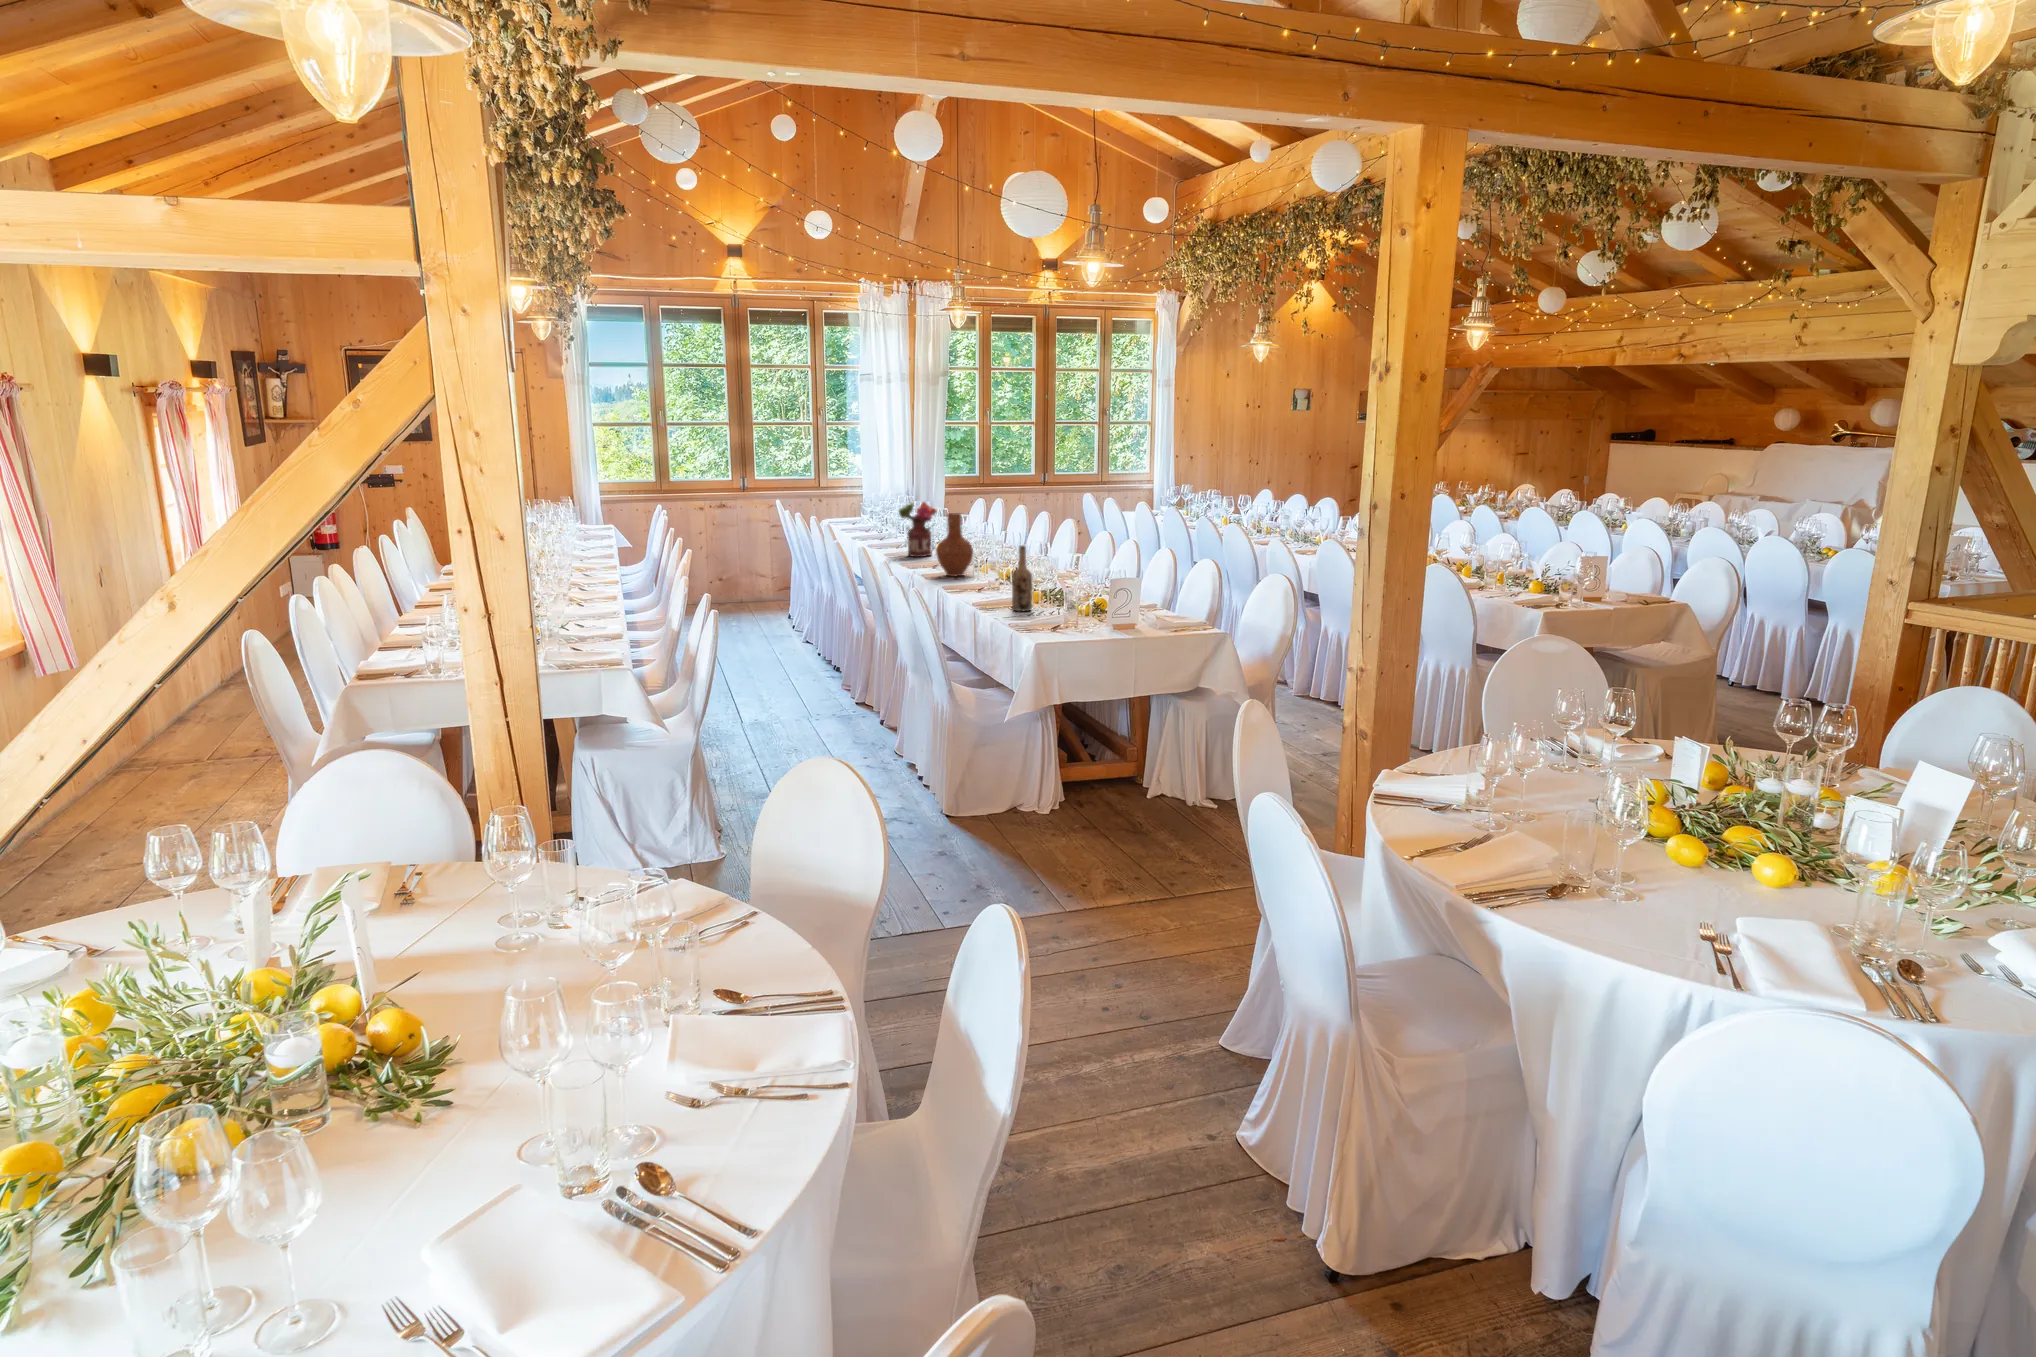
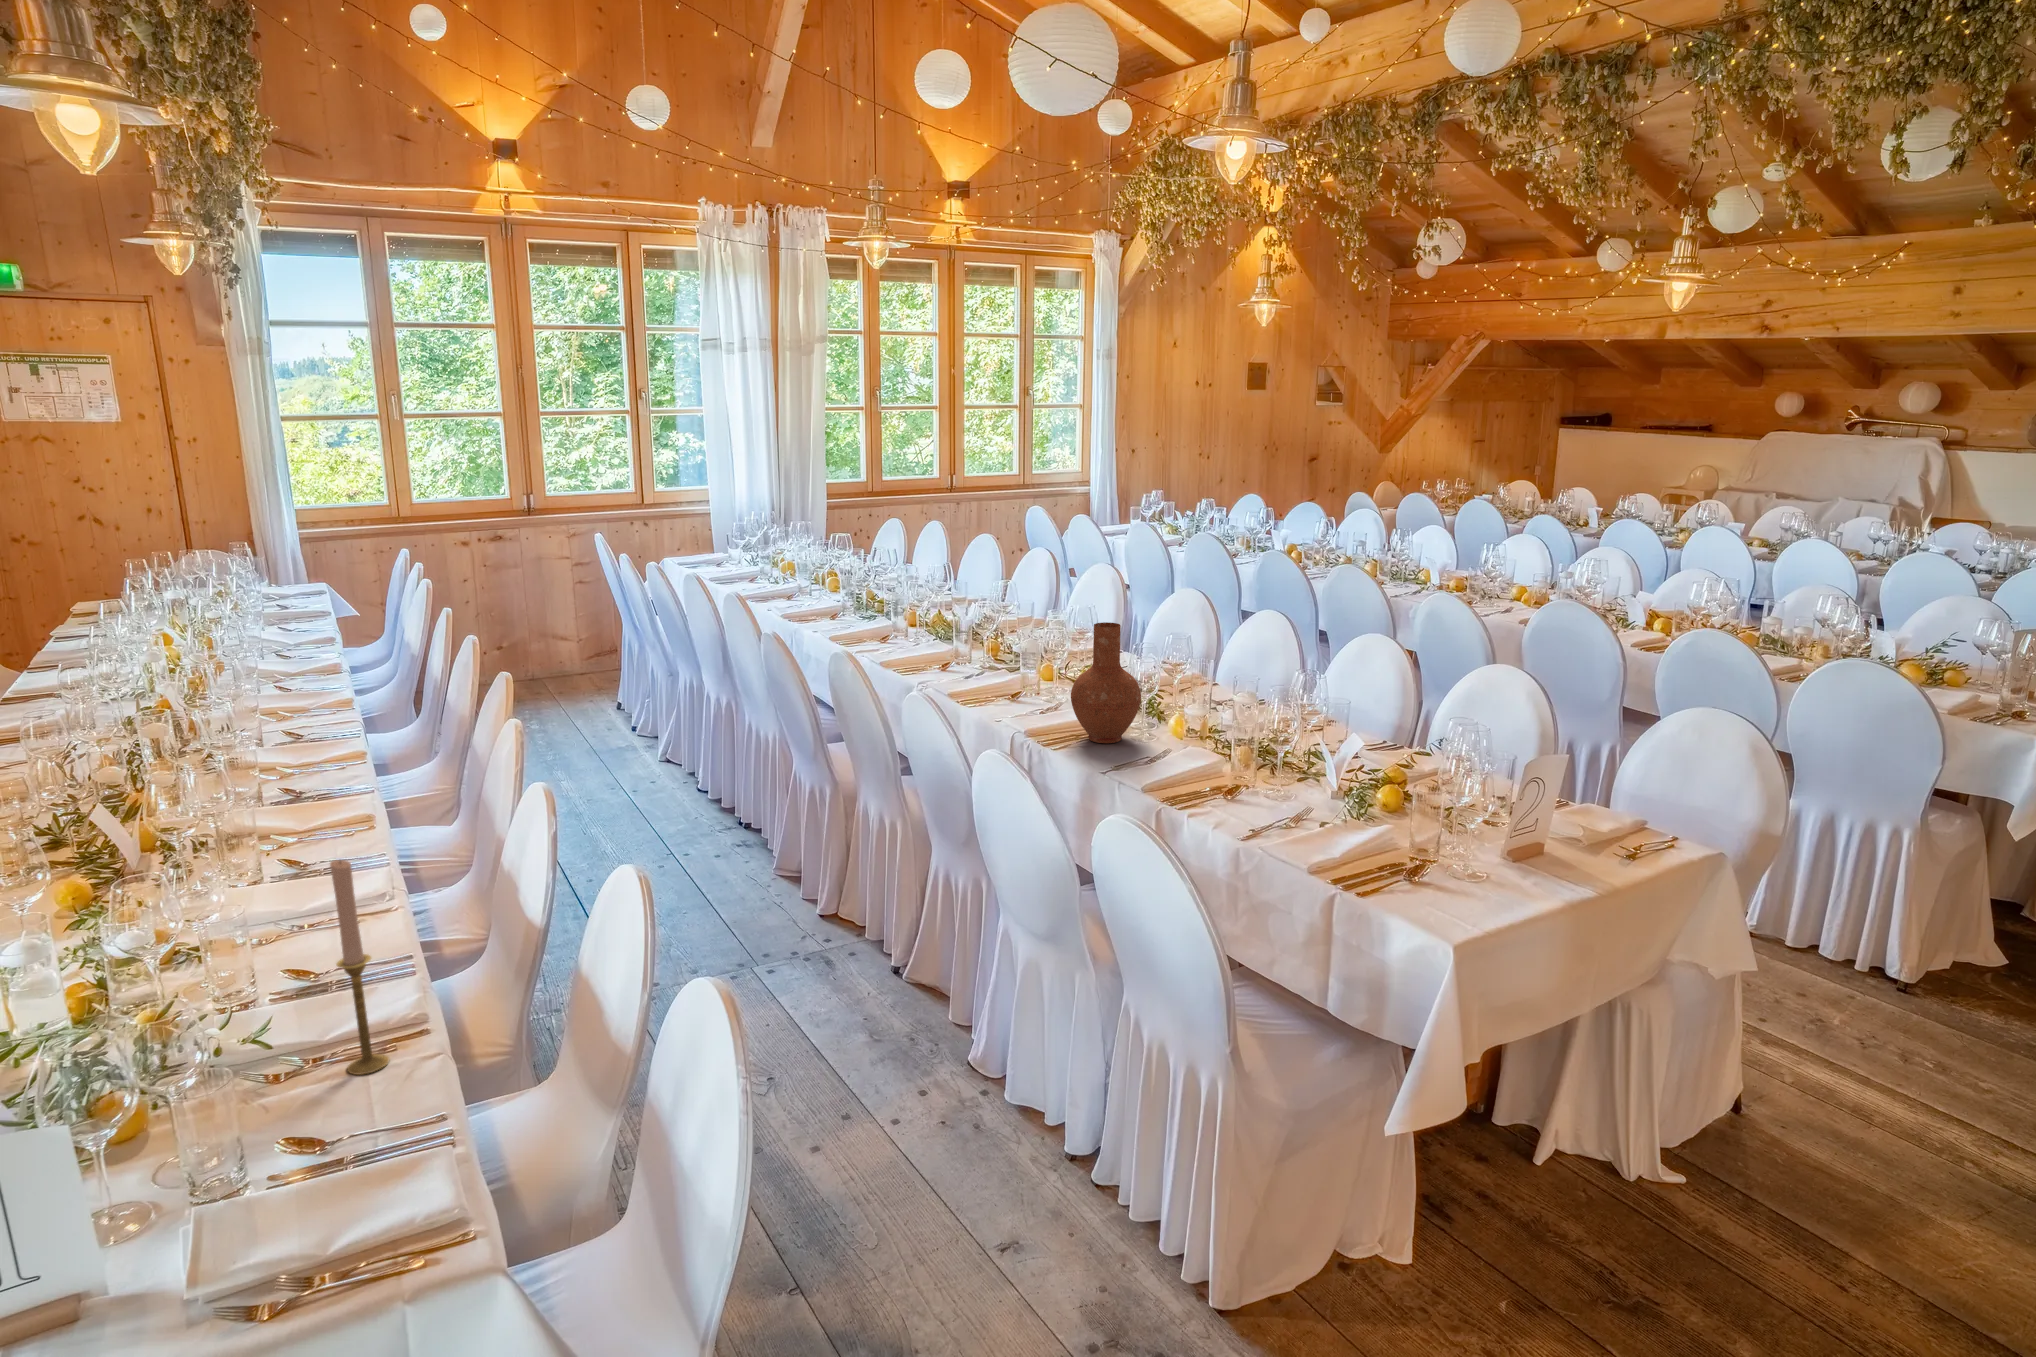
flower arrangement: present [899,502,937,557] -> none [921,575,987,673]
candlestick: none [565,539,580,617] -> present [330,860,389,1075]
wine bottle: present [1012,546,1032,611] -> none [1428,758,1482,904]

